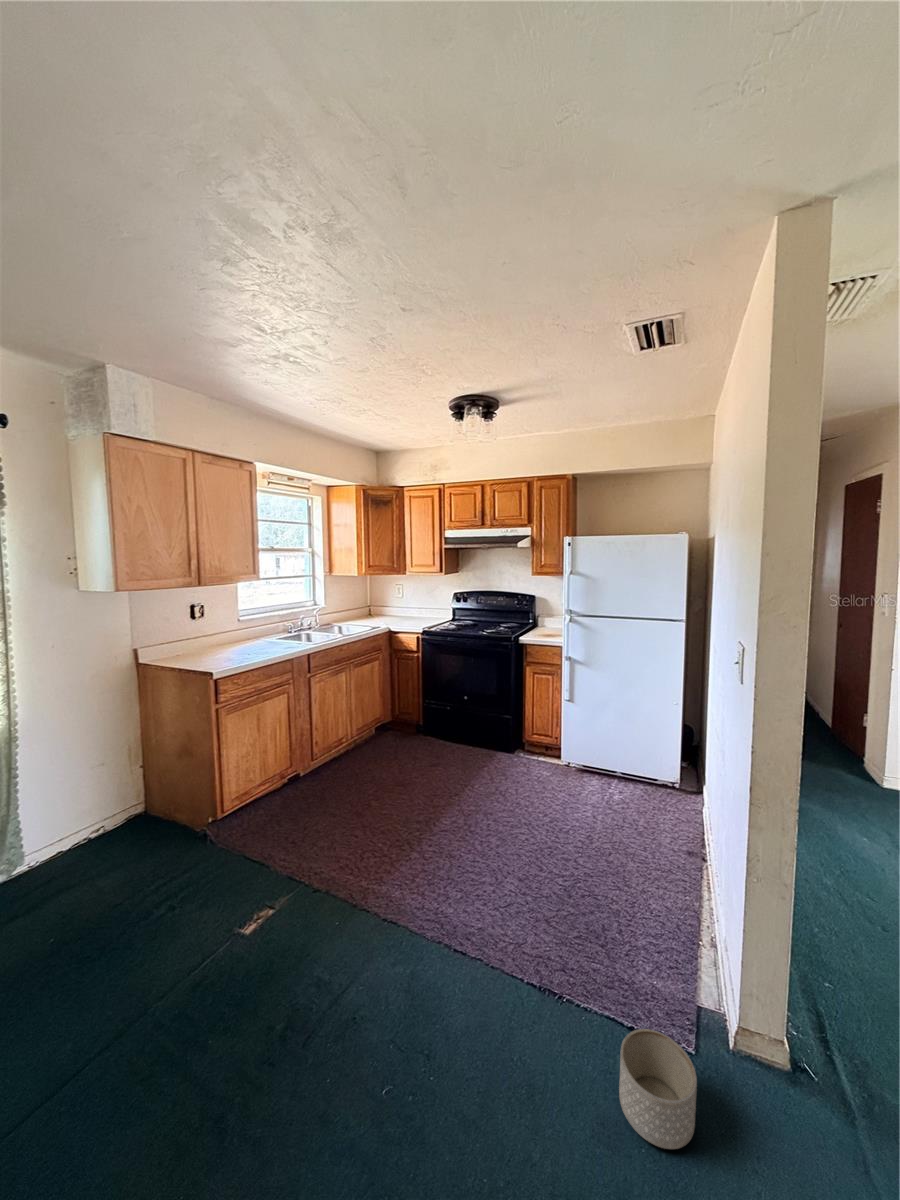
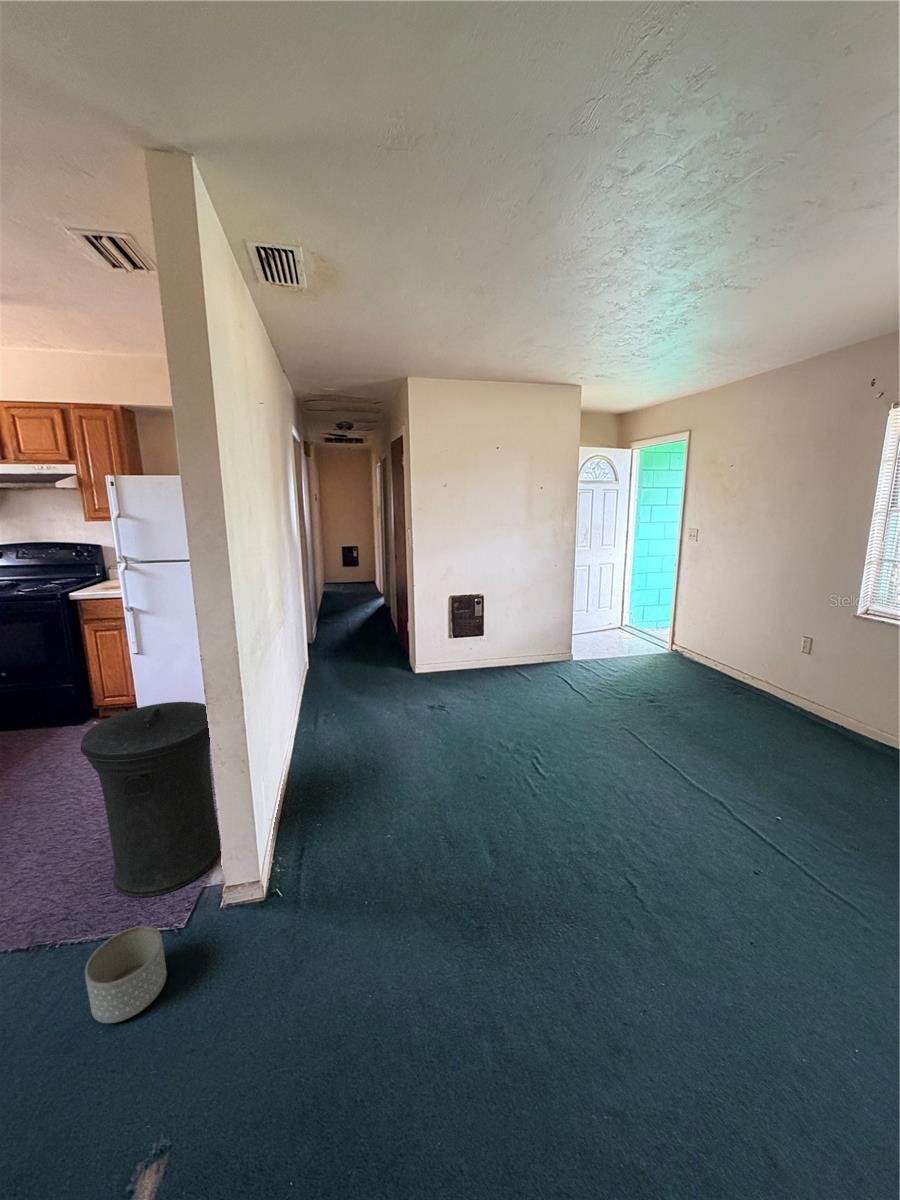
trash can: none [585,770,717,990] -> present [81,702,220,897]

